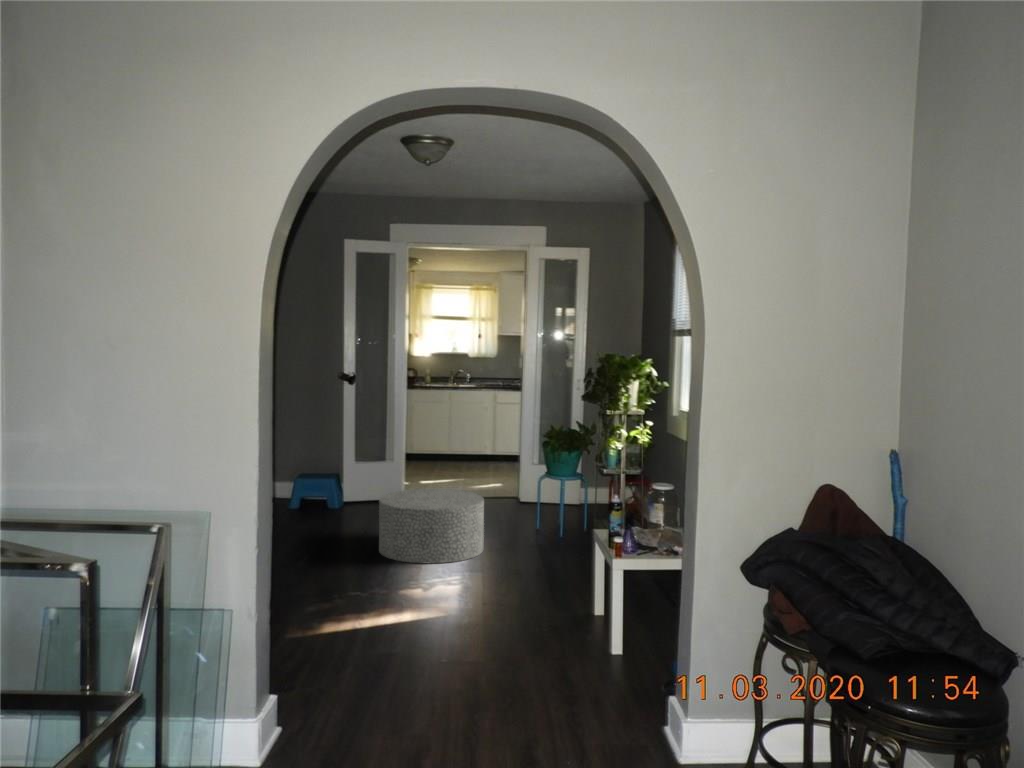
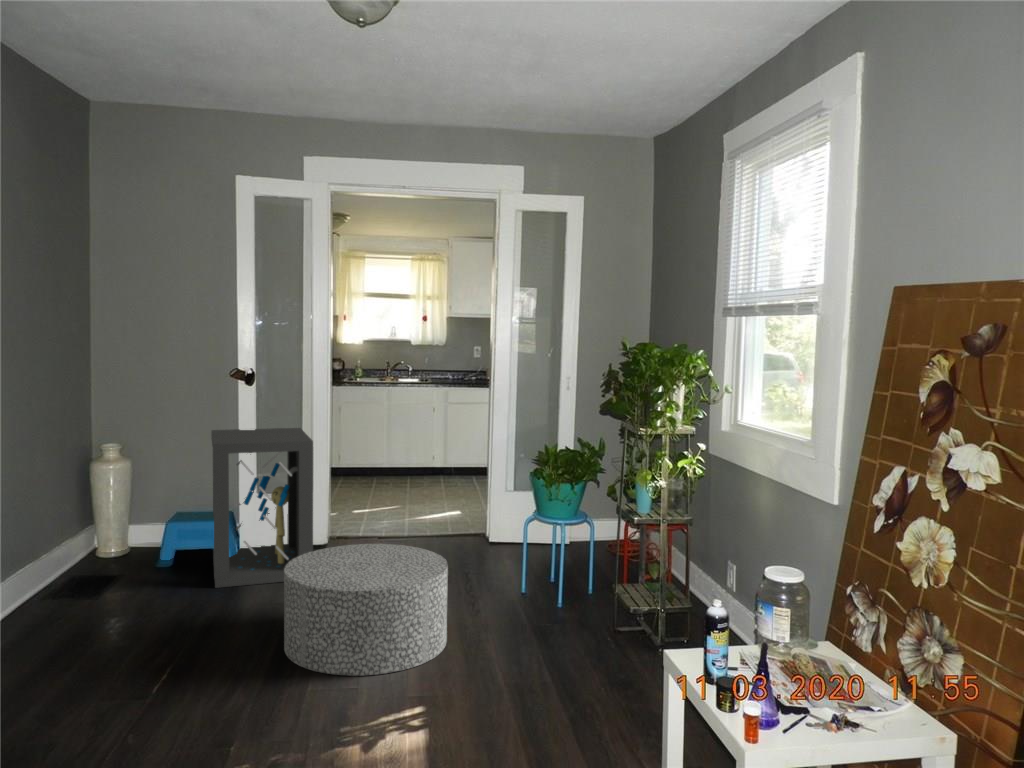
storage cabinet: none [326,415,396,521] -> present [211,428,313,588]

